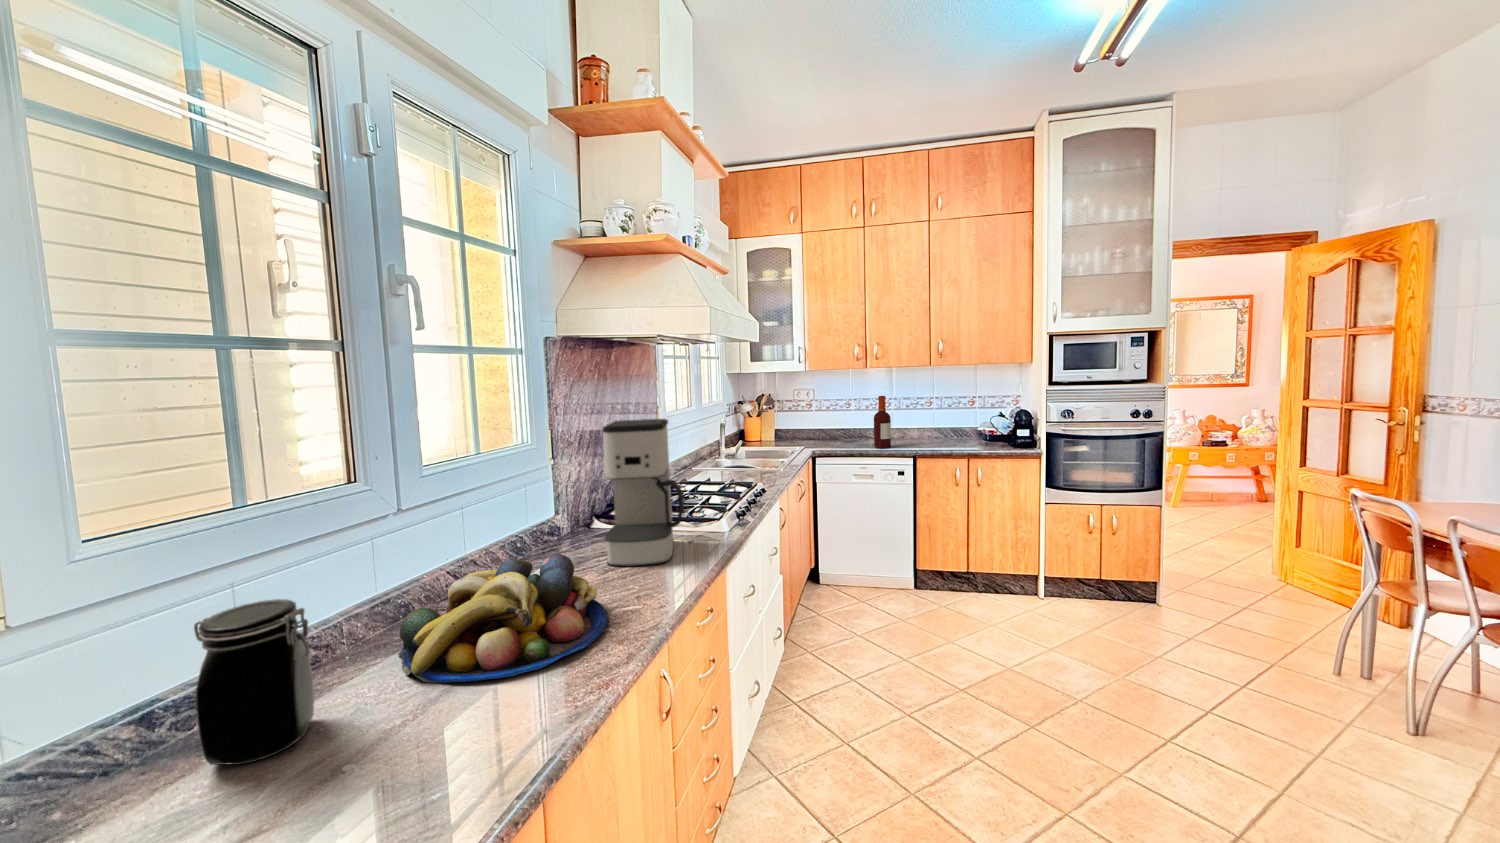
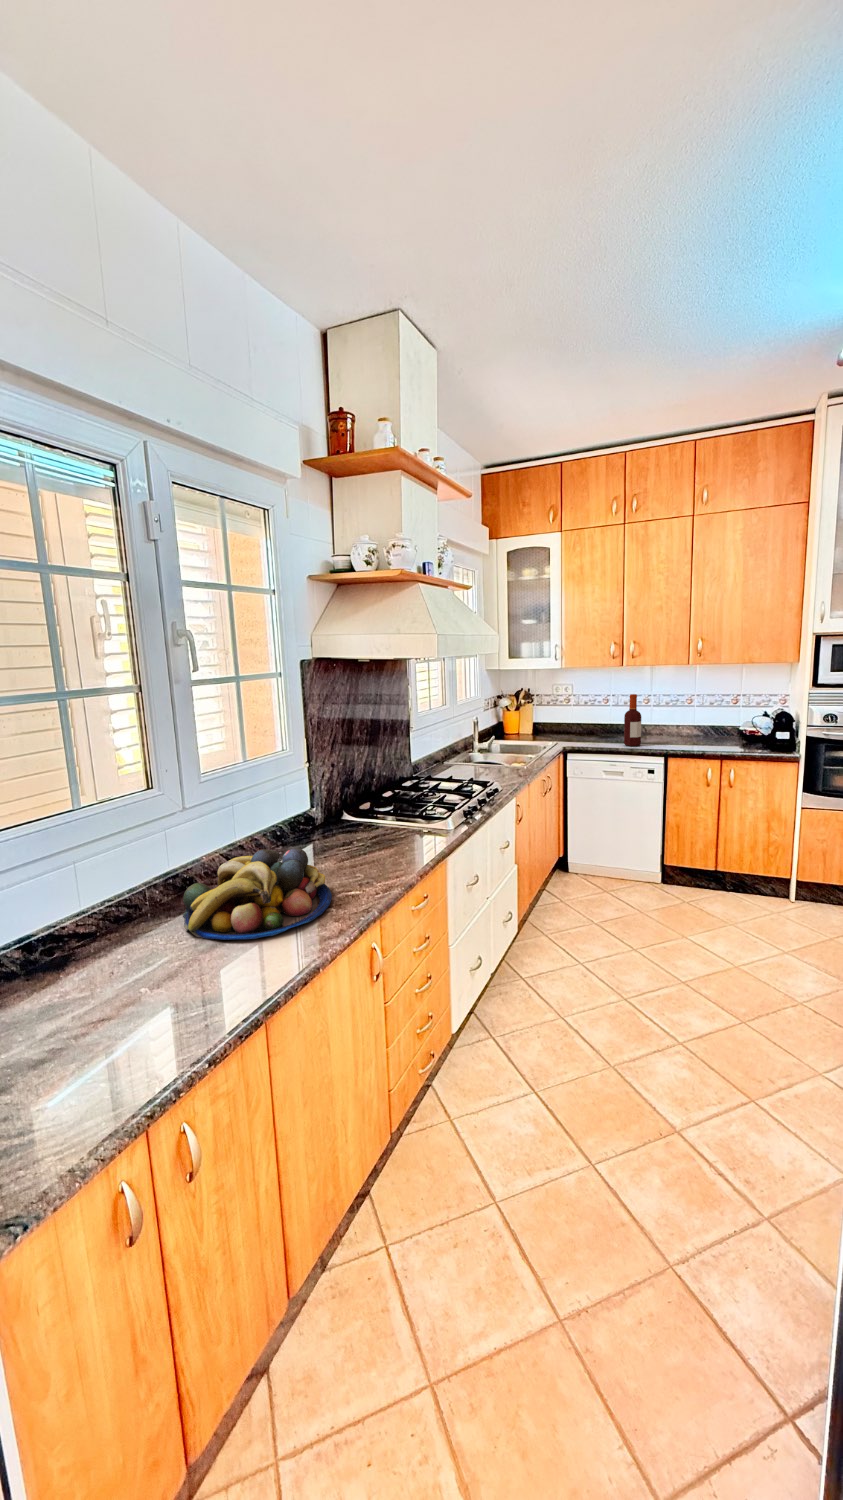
coffee maker: present [602,419,684,566] -> none [339,732,408,857]
jar: present [194,599,314,765] -> none [53,875,126,980]

